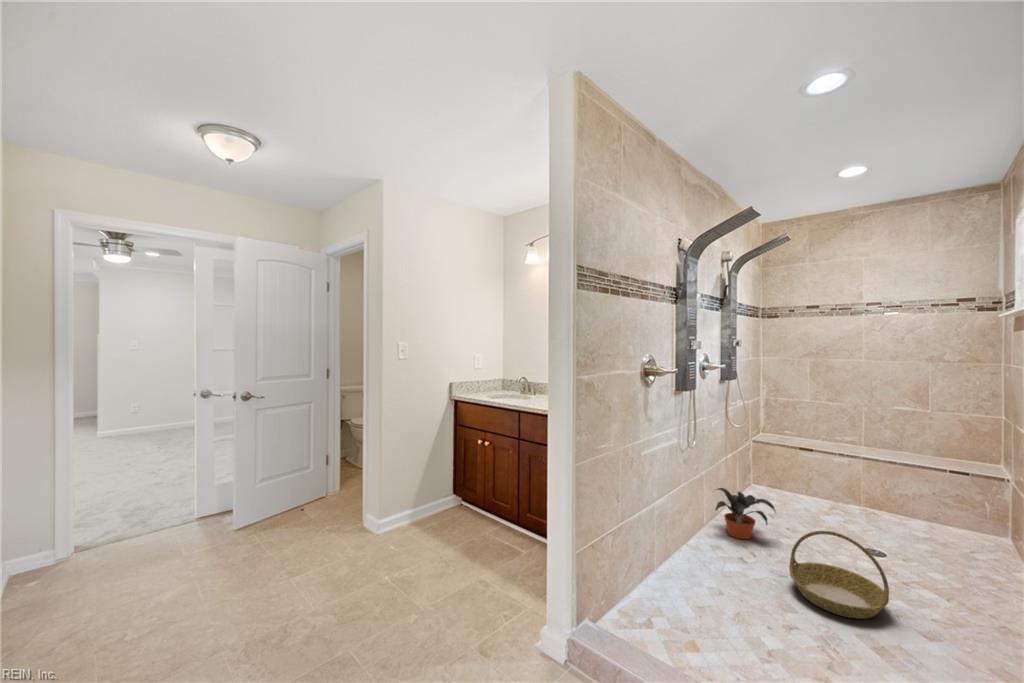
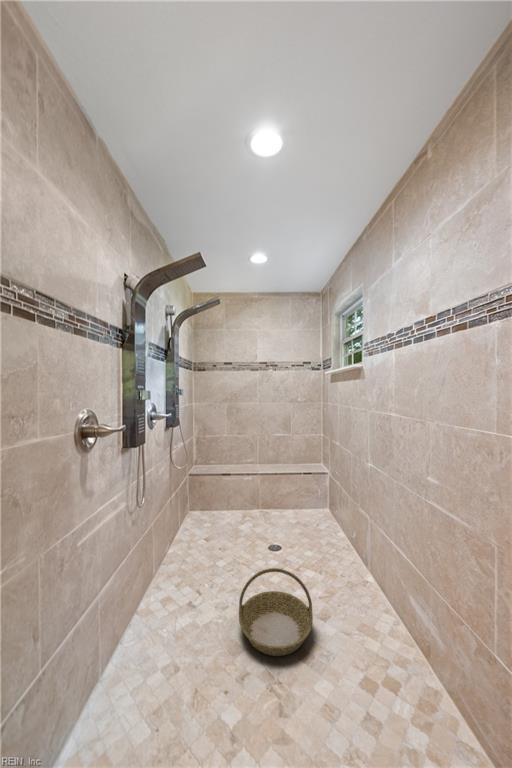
potted plant: present [716,488,776,539] -> none [161,536,218,588]

